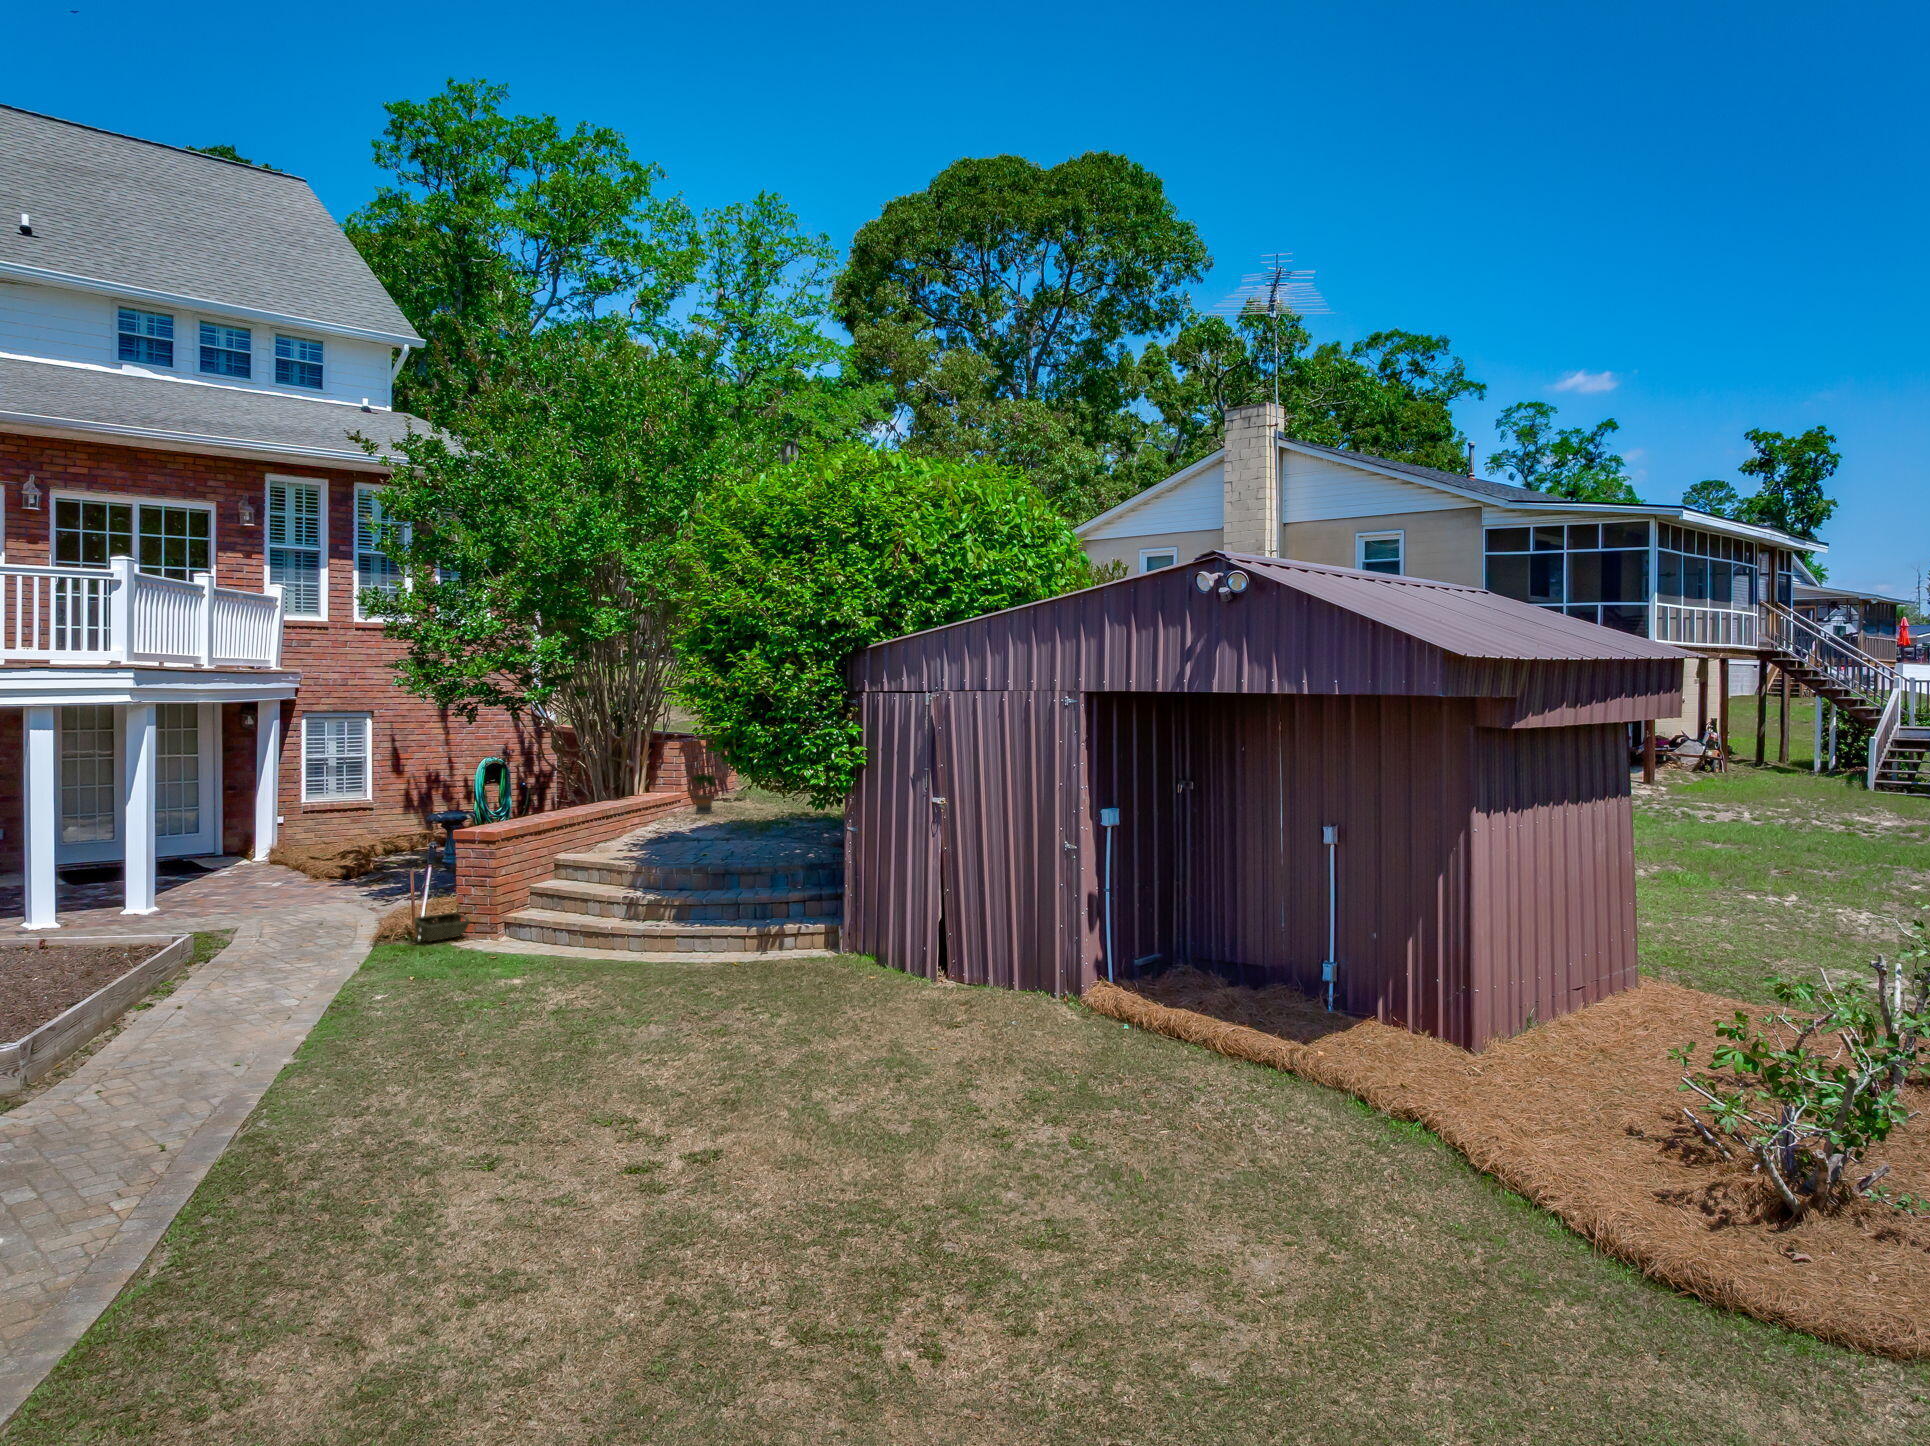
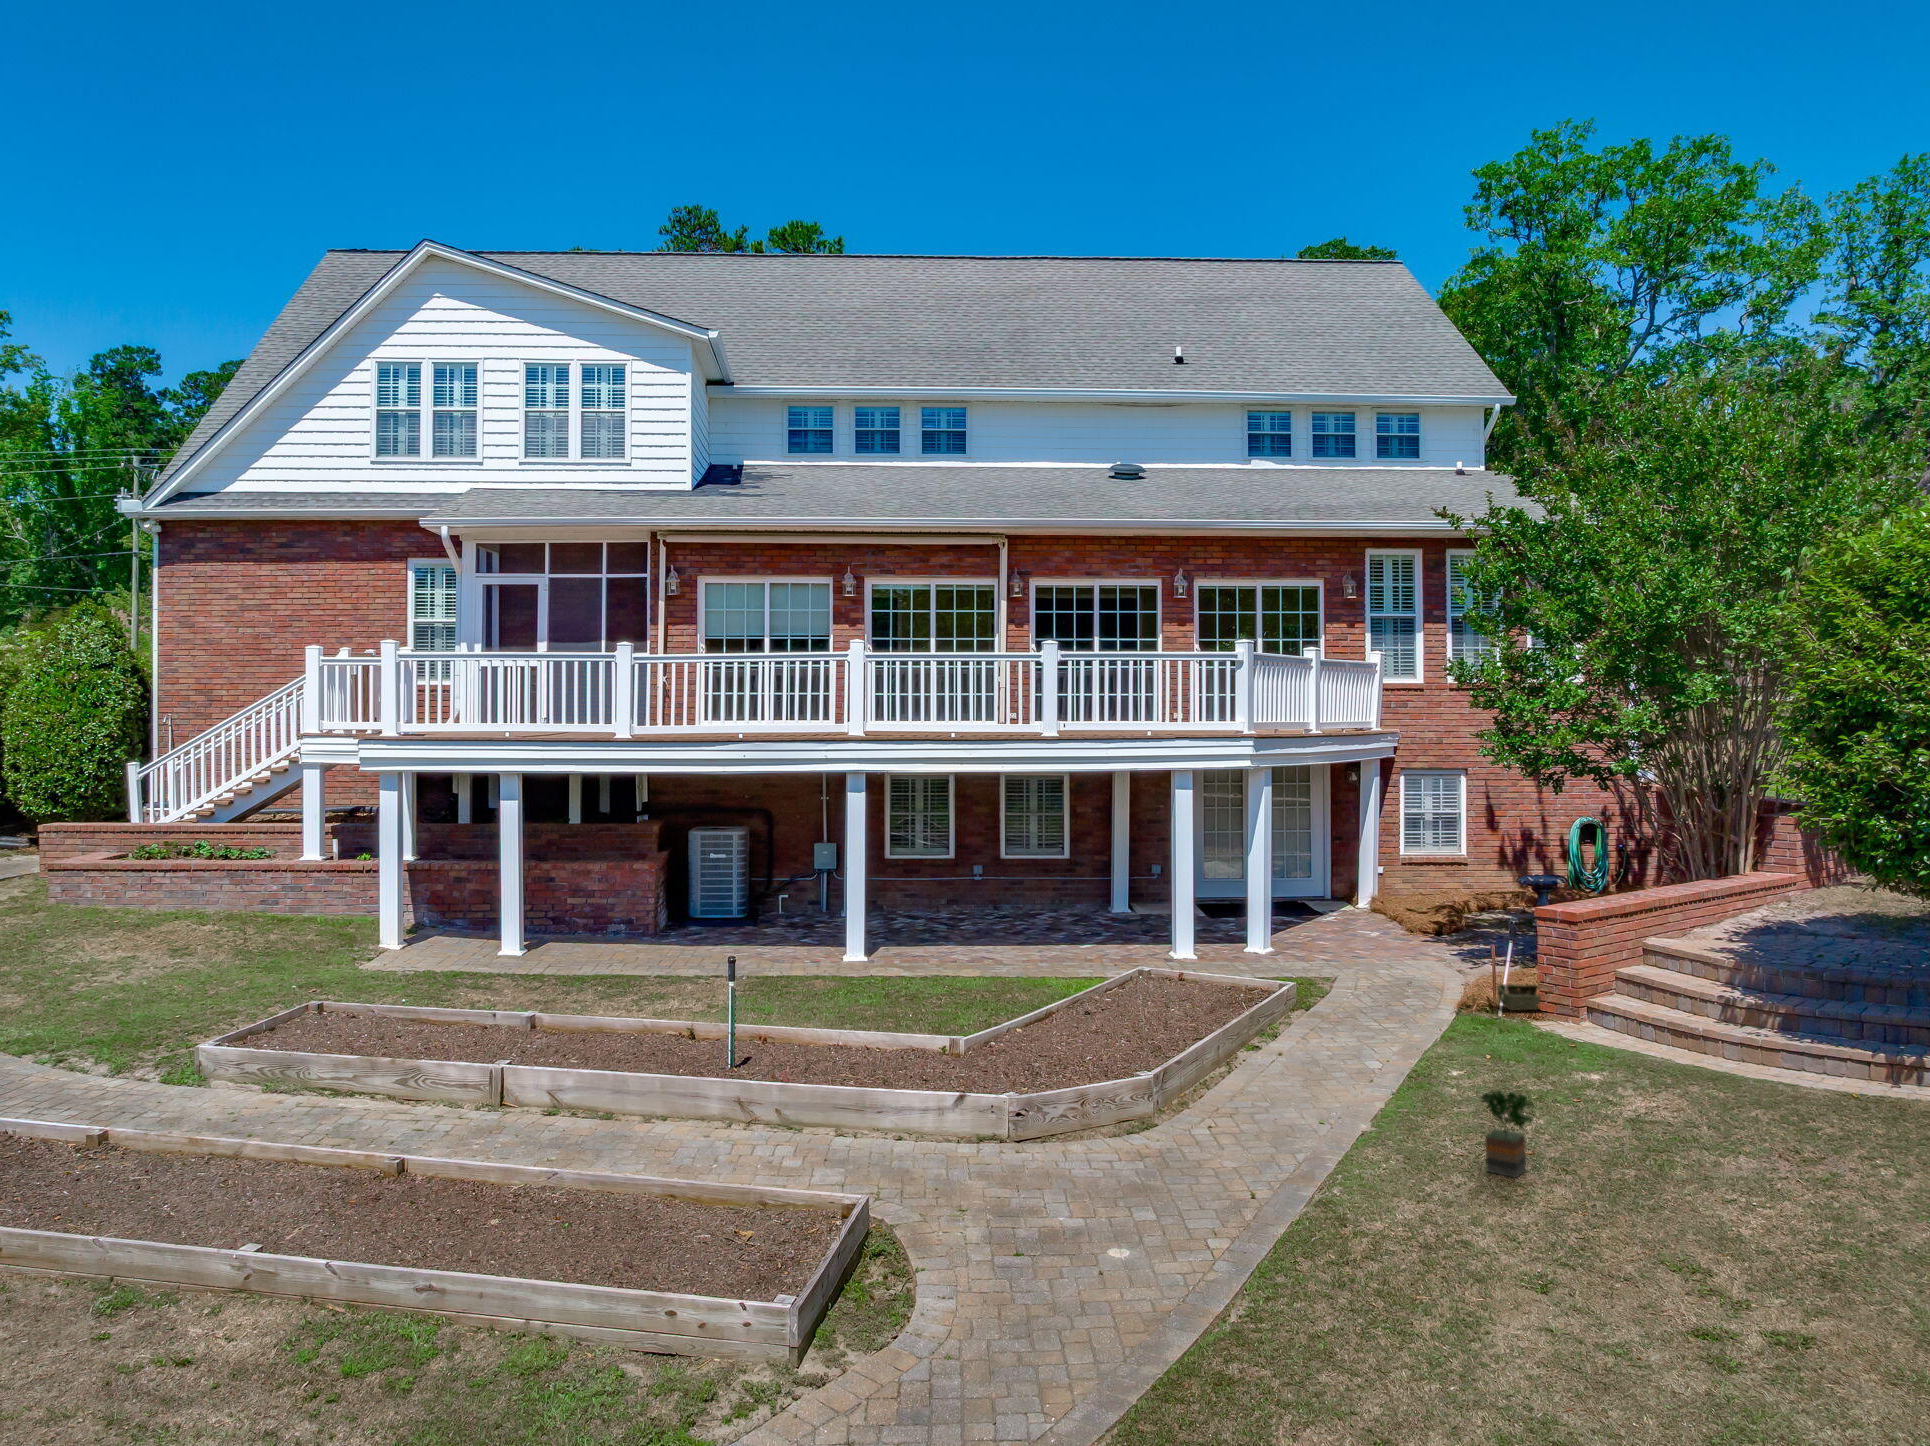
potted tree: present [692,774,717,814] -> present [1481,1090,1533,1178]

